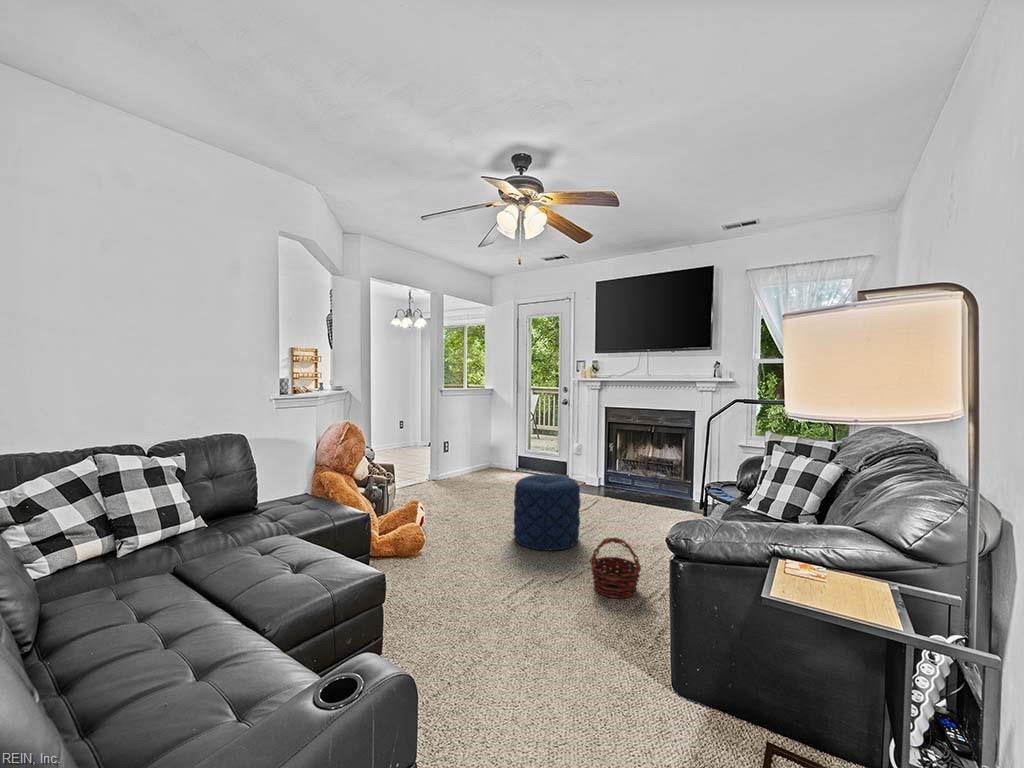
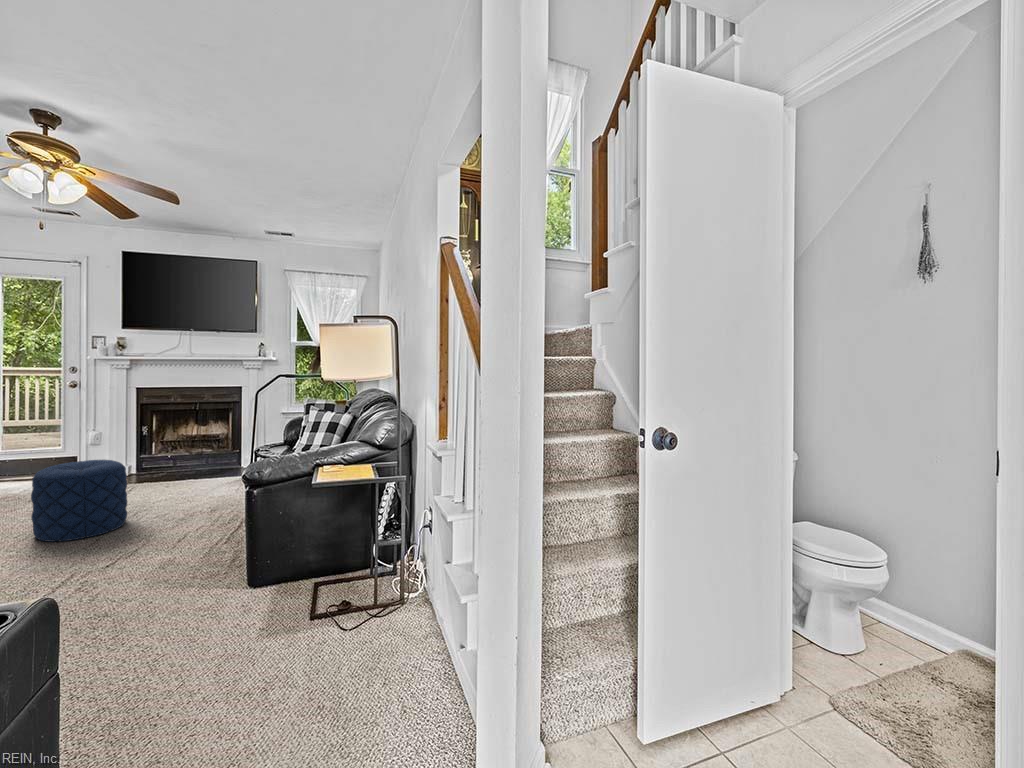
basket: present [590,538,641,598] -> none [153,498,208,550]

